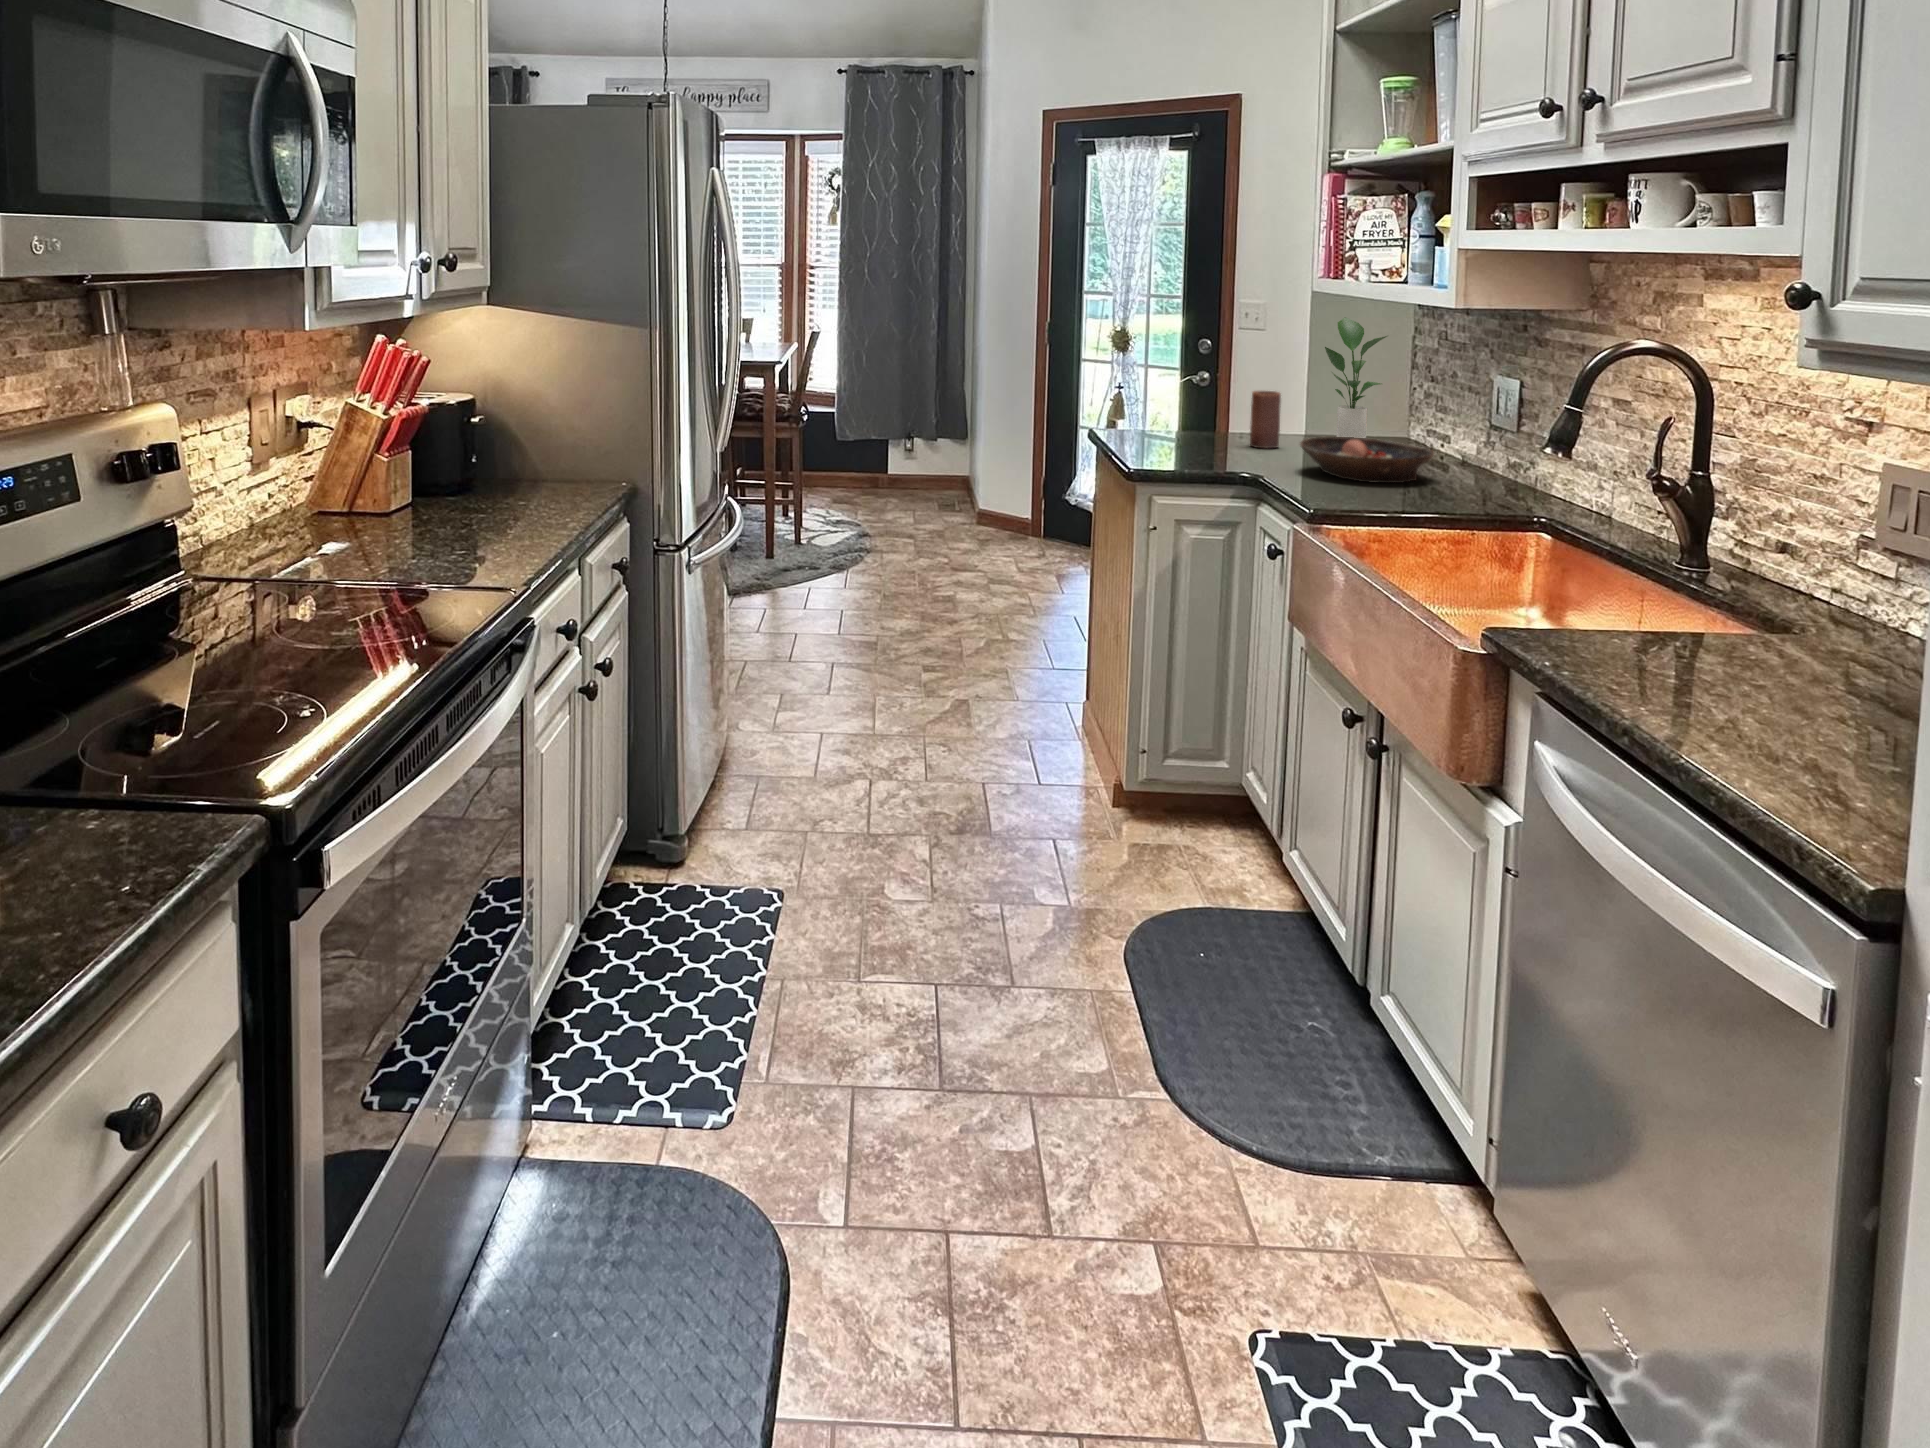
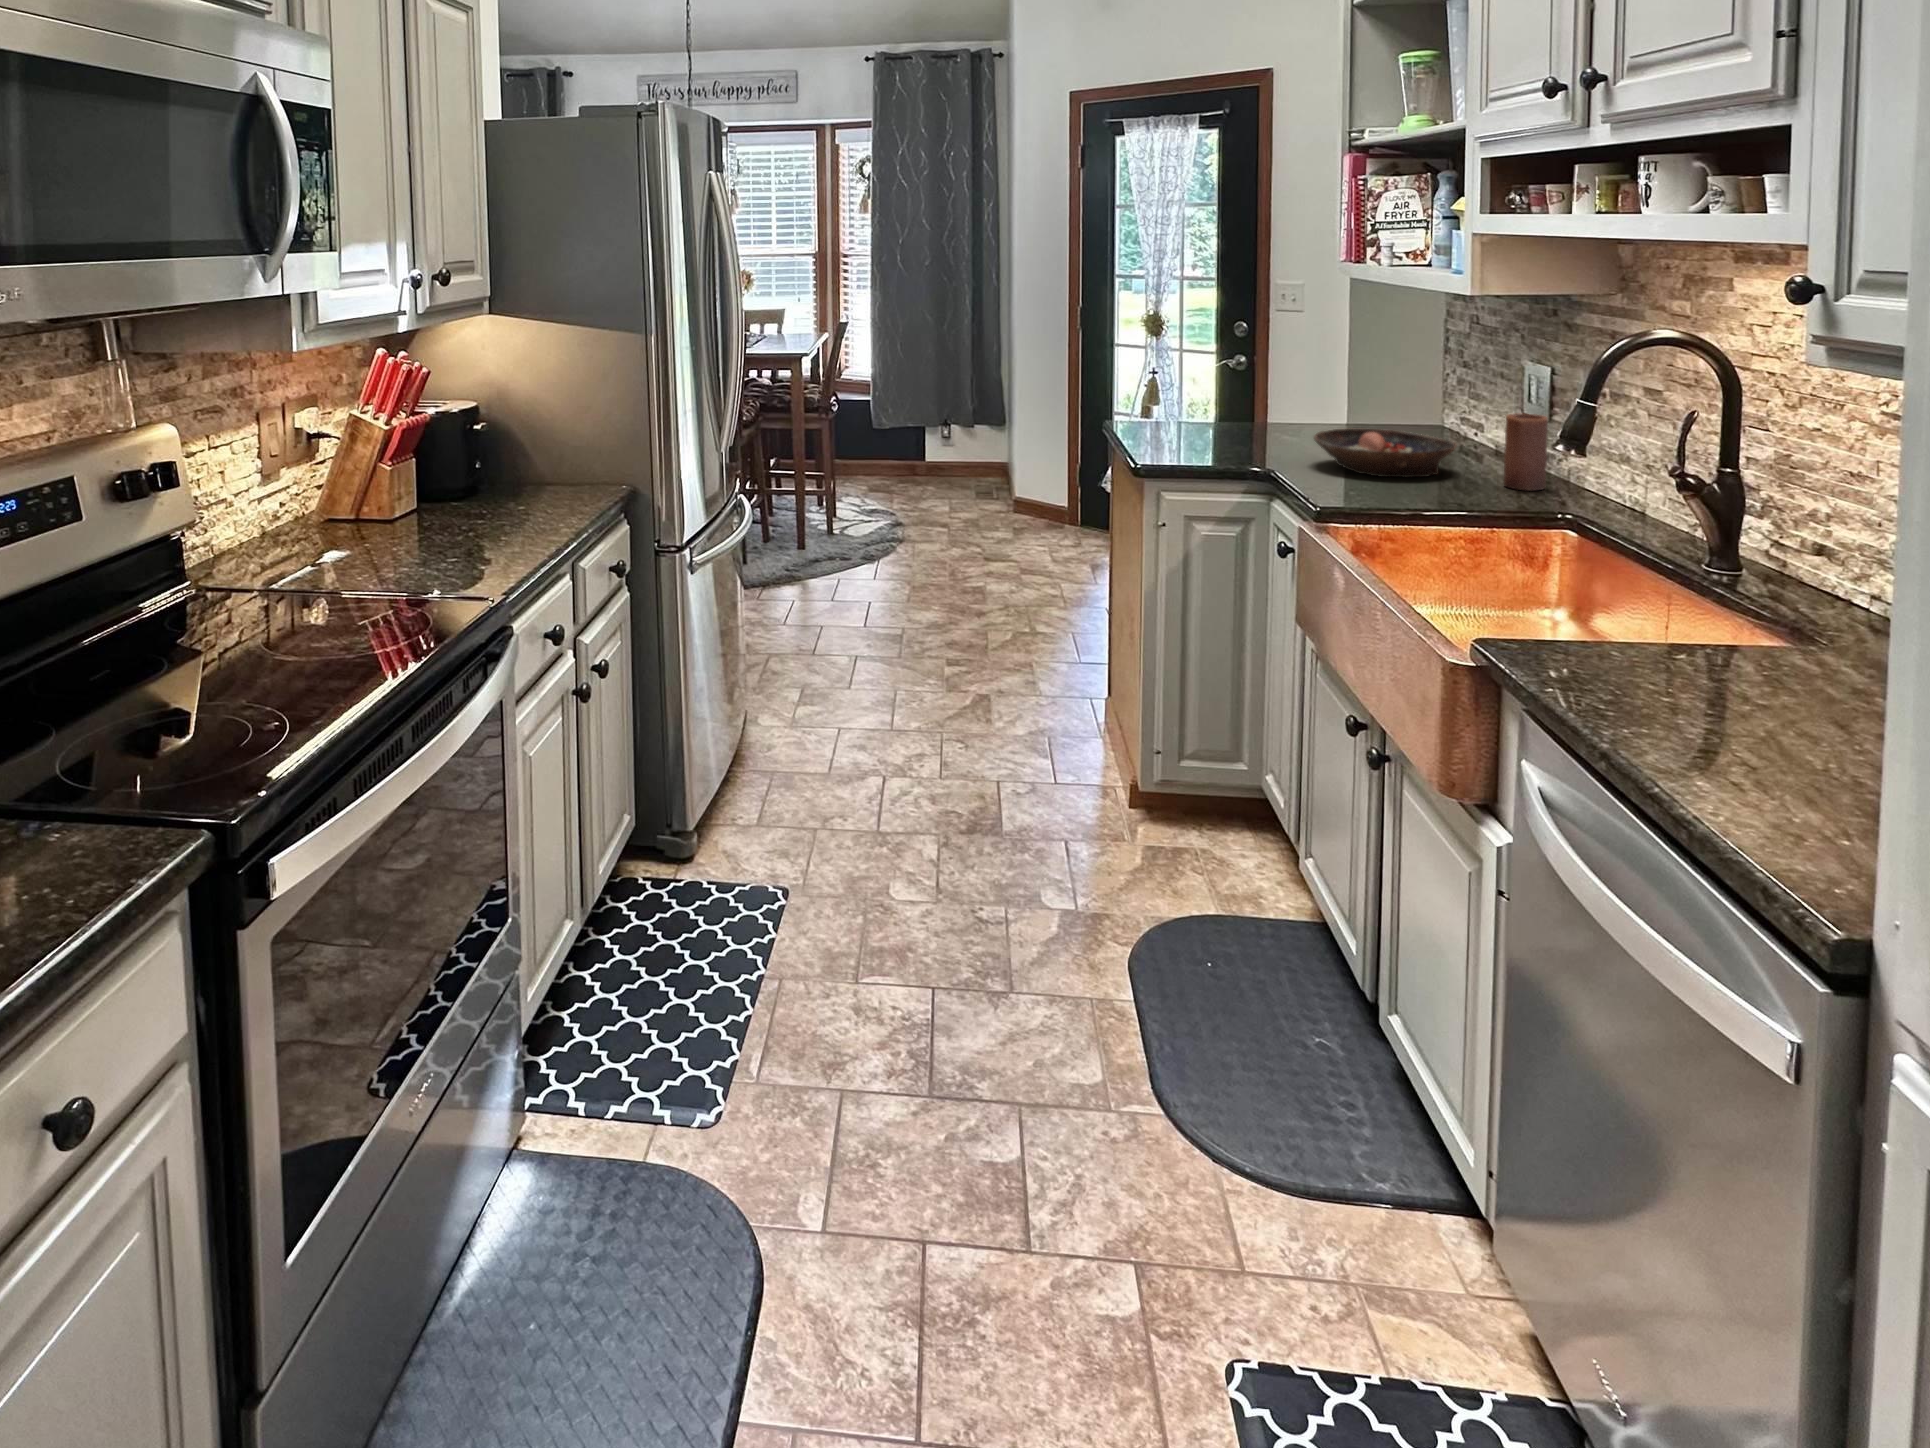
potted plant: present [1325,317,1387,438] -> none [1347,301,1416,435]
candle: present [1250,391,1281,448] -> present [1504,414,1548,491]

